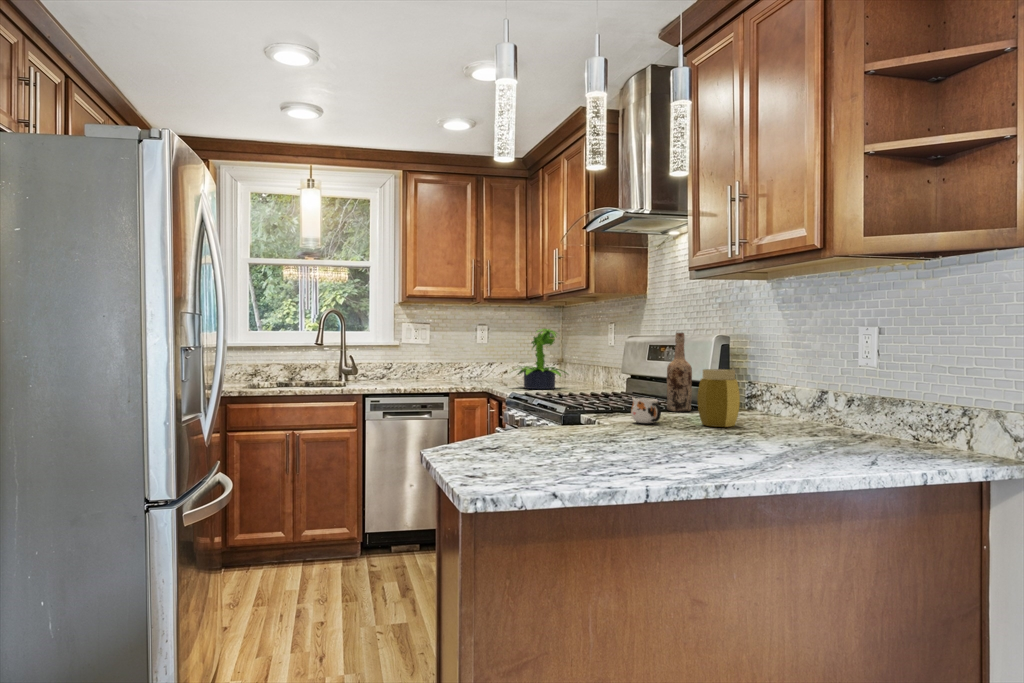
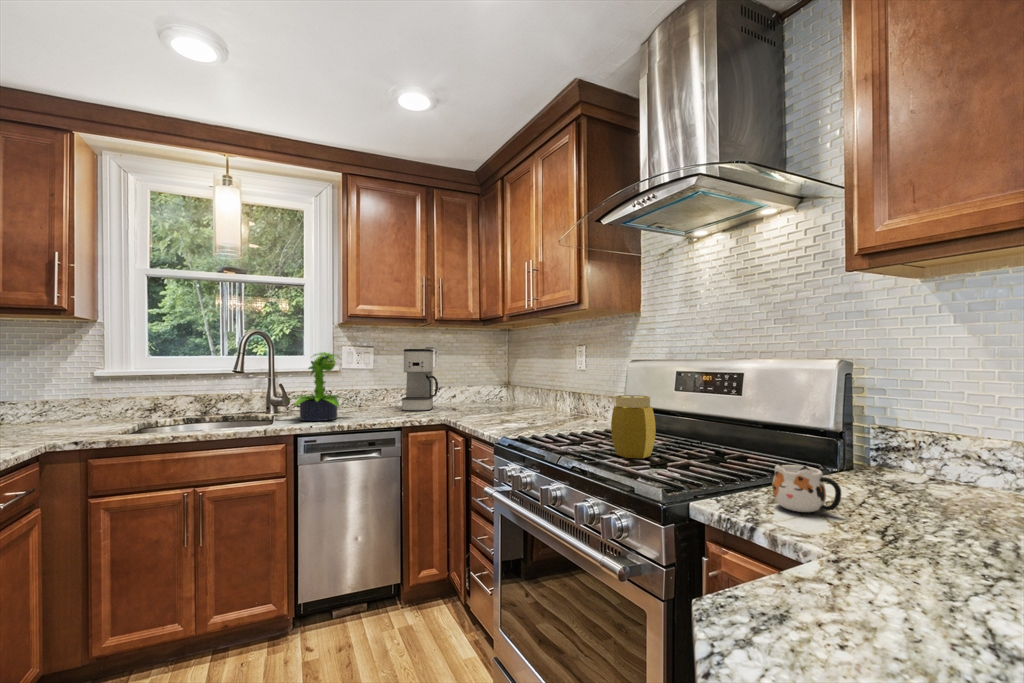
coffee maker: none [454,326,487,383] -> present [402,349,438,411]
potted plant: present [516,329,568,389] -> present [292,352,351,421]
wine bottle: present [667,333,692,412] -> none [736,356,773,465]
jar: present [698,369,740,427] -> present [611,395,656,458]

